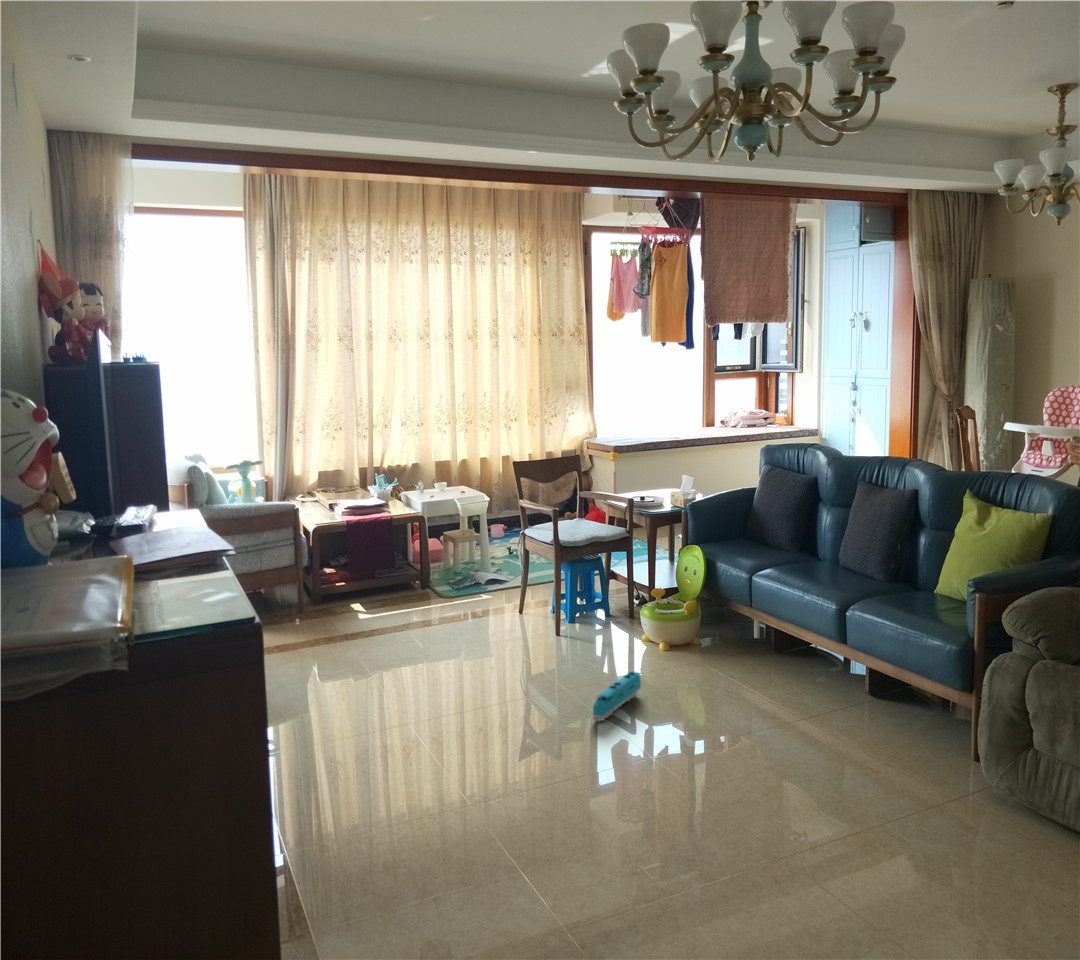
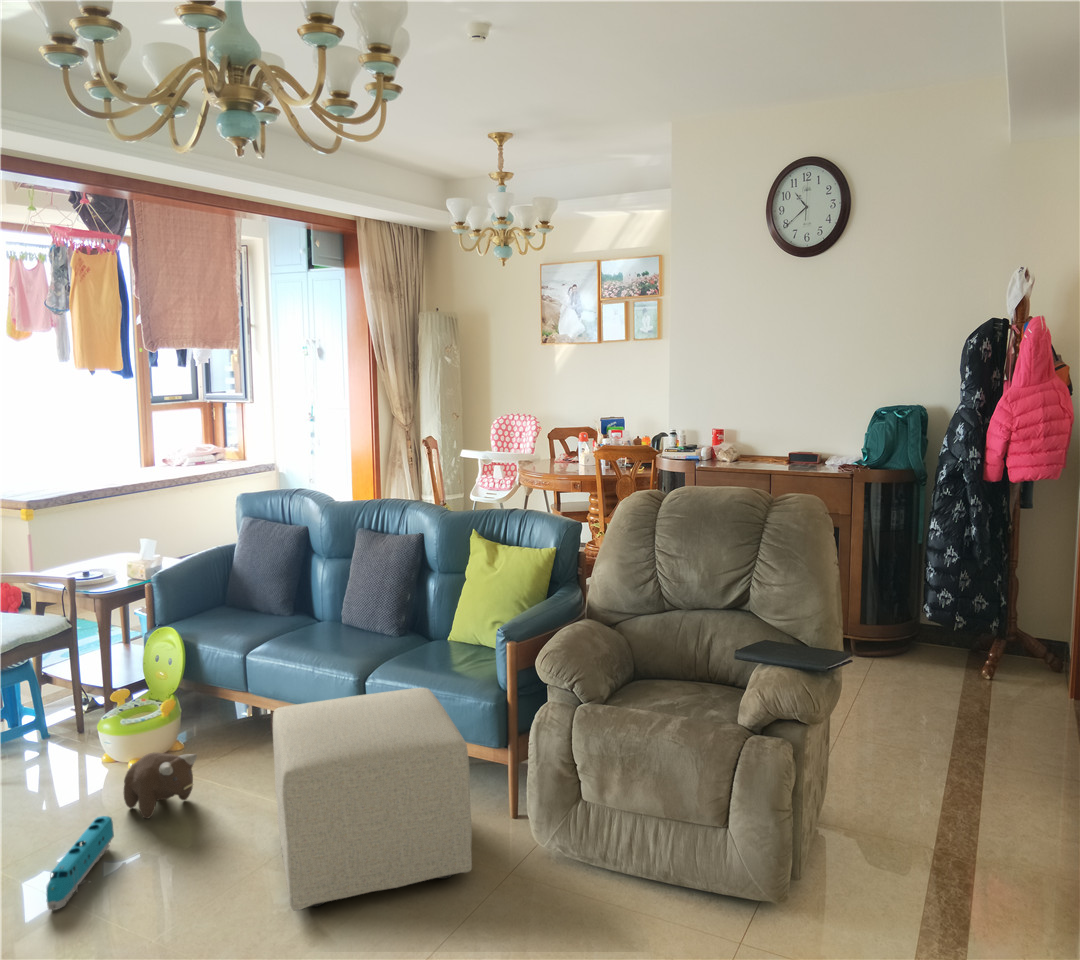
ottoman: none [753,613,916,777] -> present [273,688,472,911]
plush toy: none [651,637,704,684] -> present [124,753,197,819]

